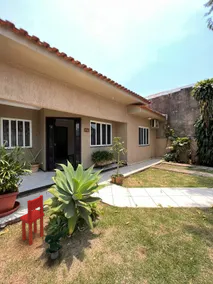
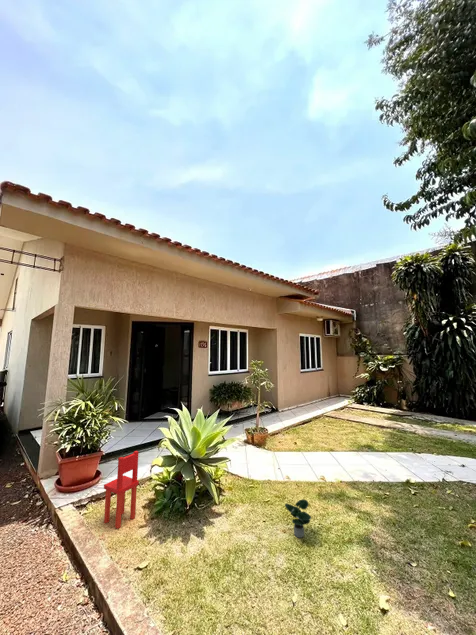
potted plant: present [45,231,64,259] -> present [285,499,311,538]

